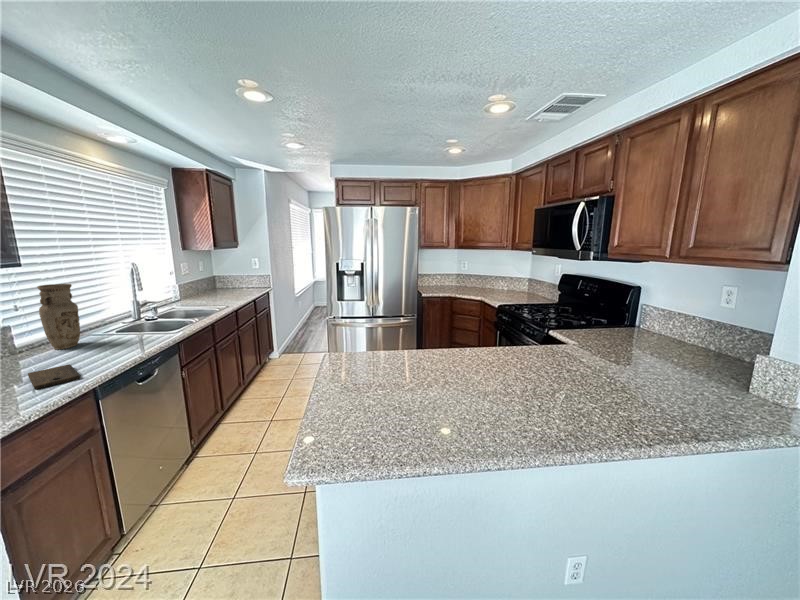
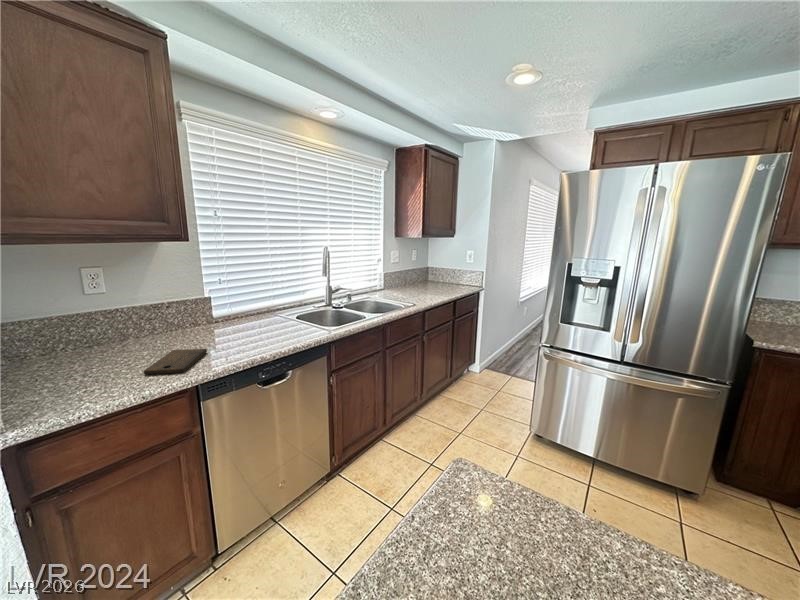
vase: present [37,284,80,349] -> none [228,262,261,326]

